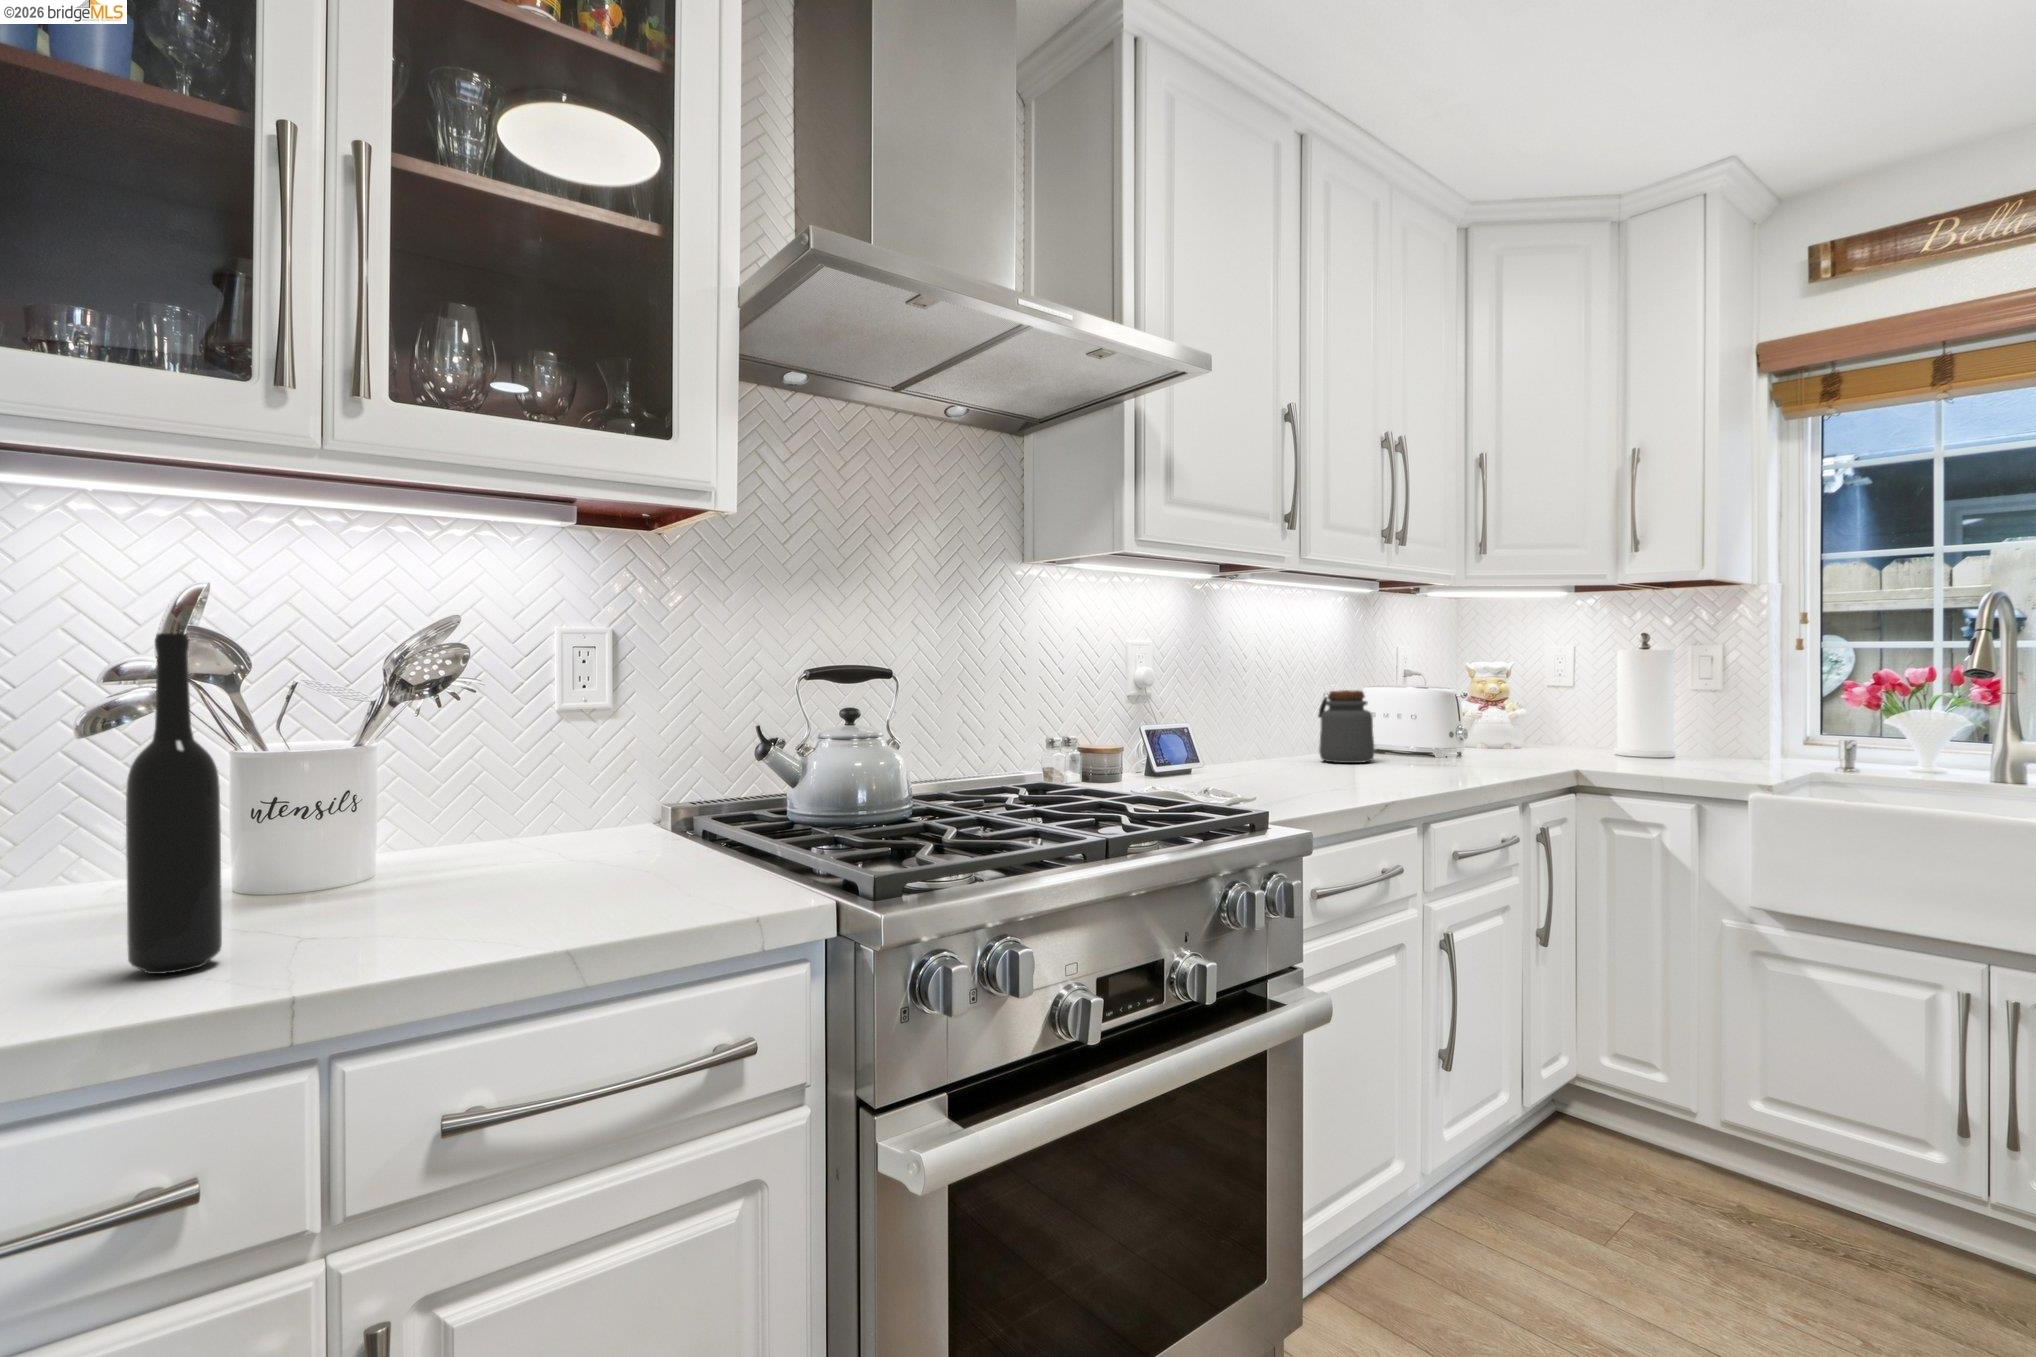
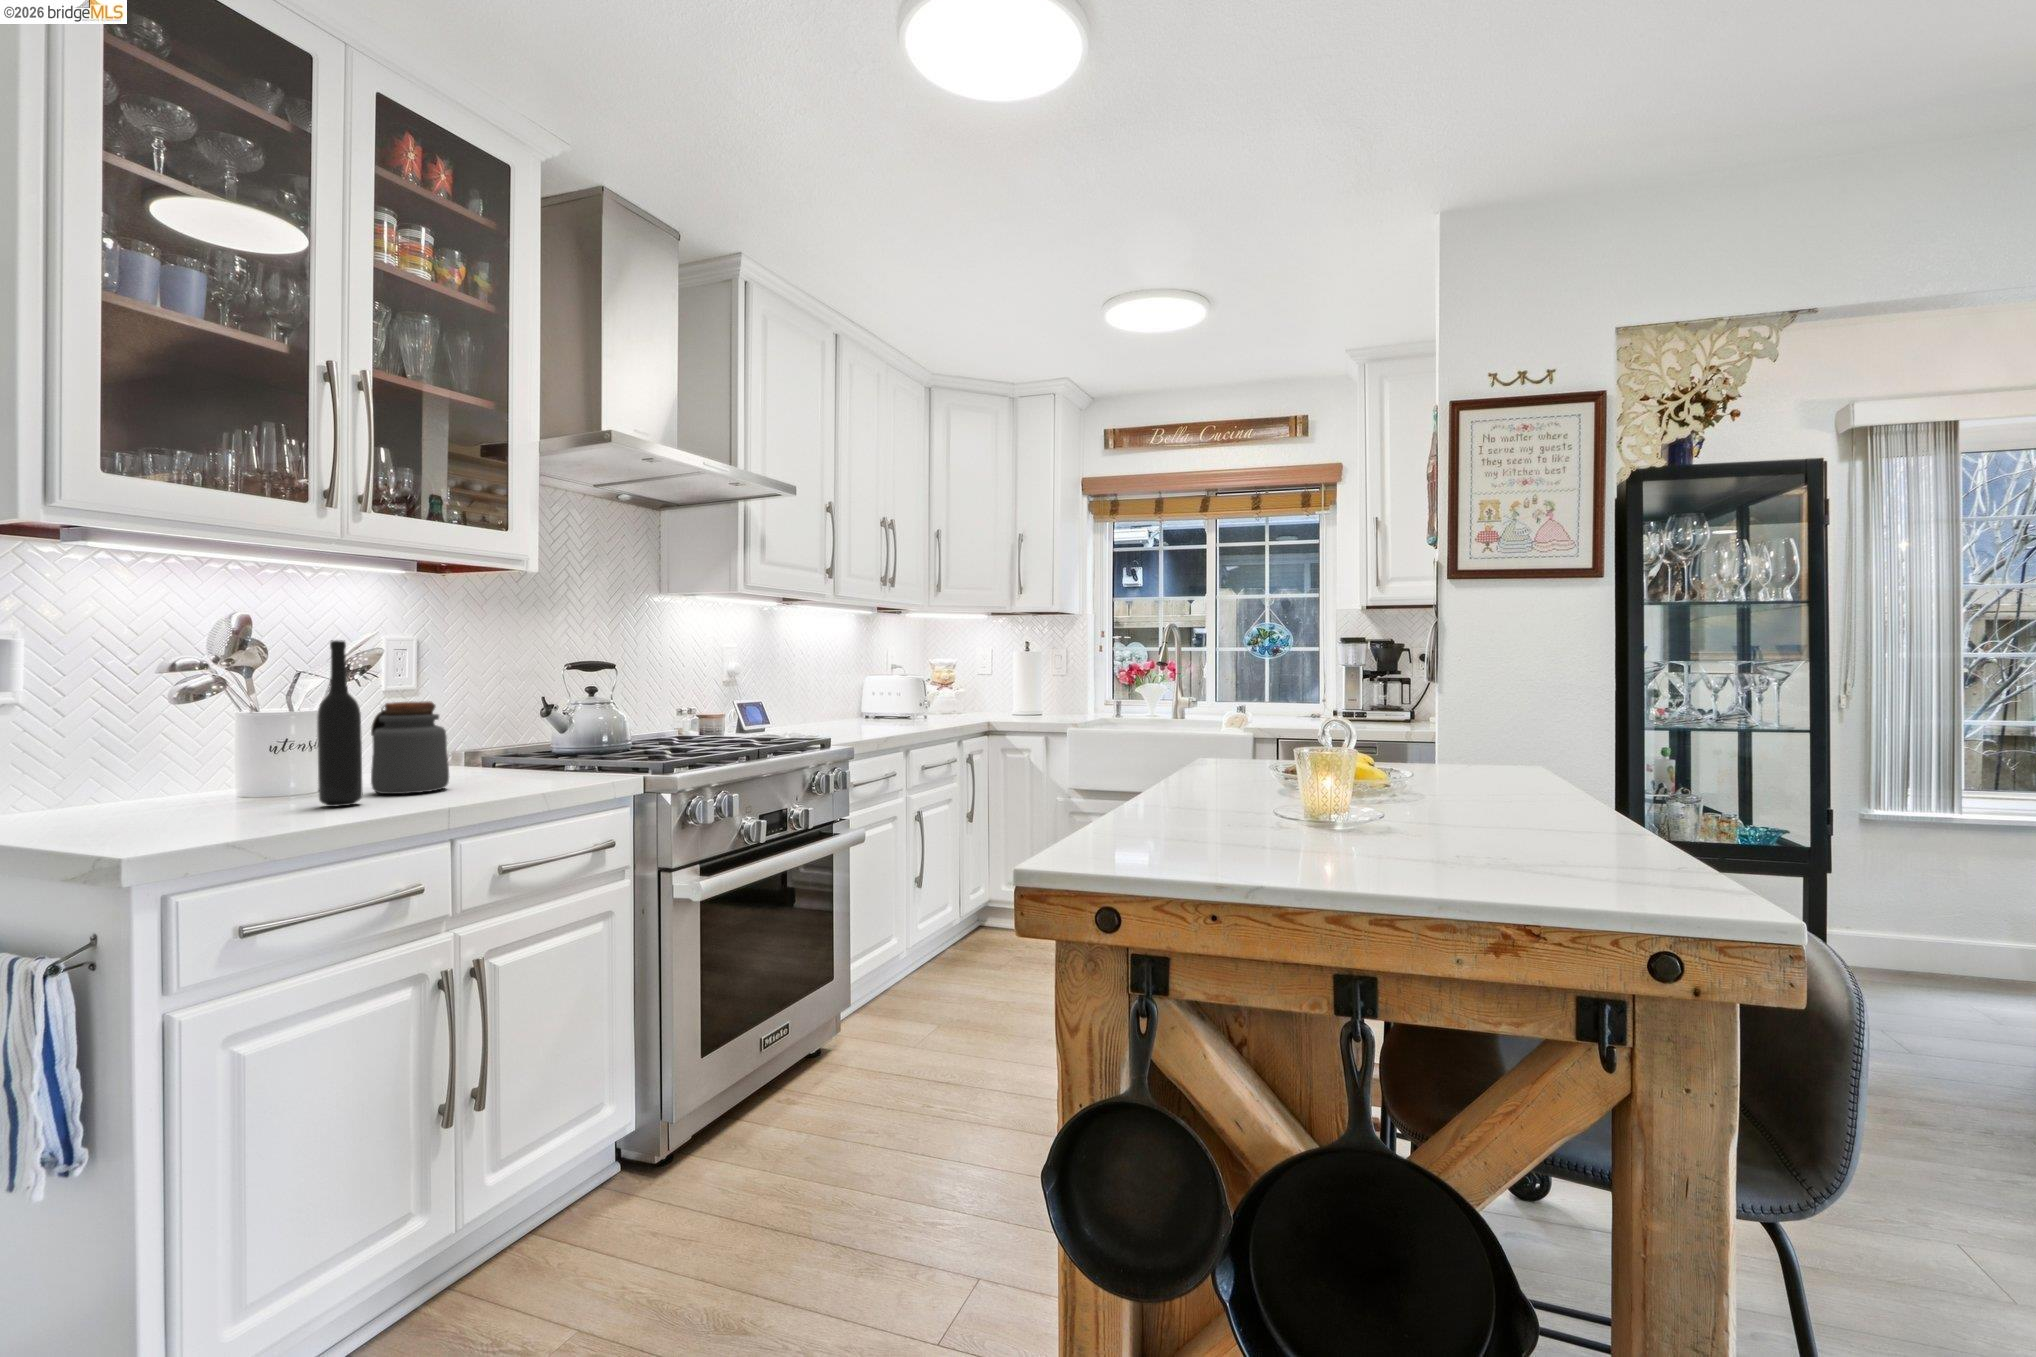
jar: present [1318,690,1374,763] -> present [371,701,449,794]

